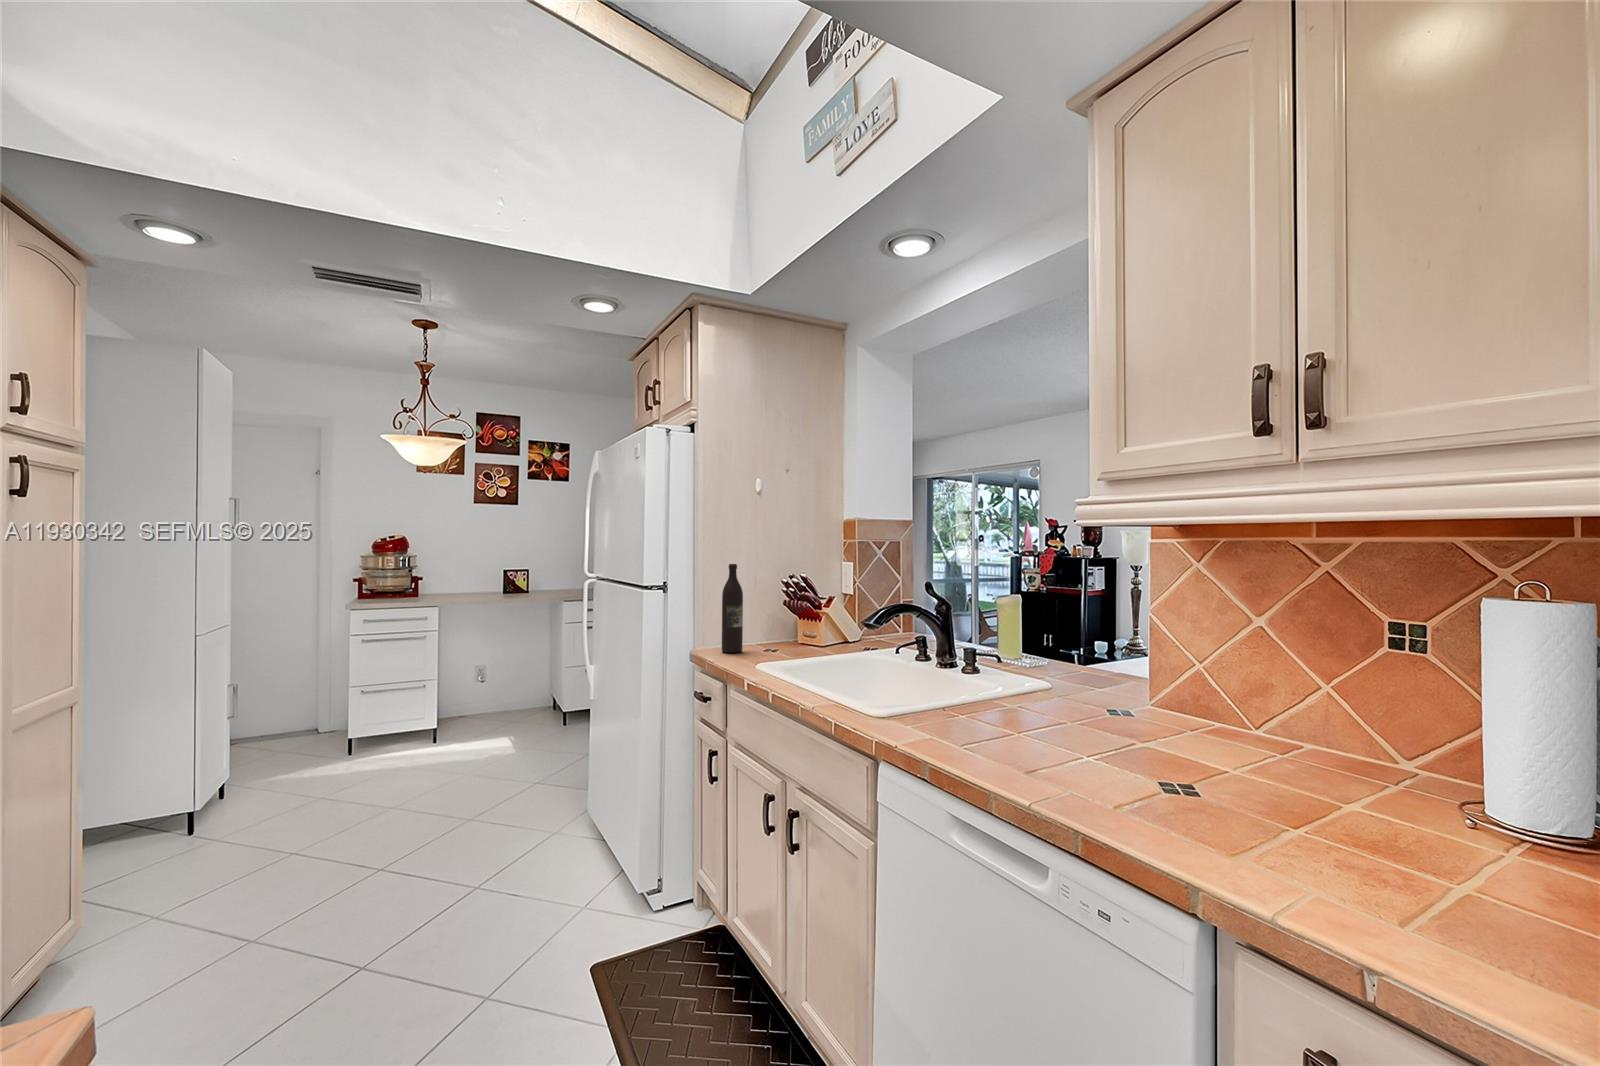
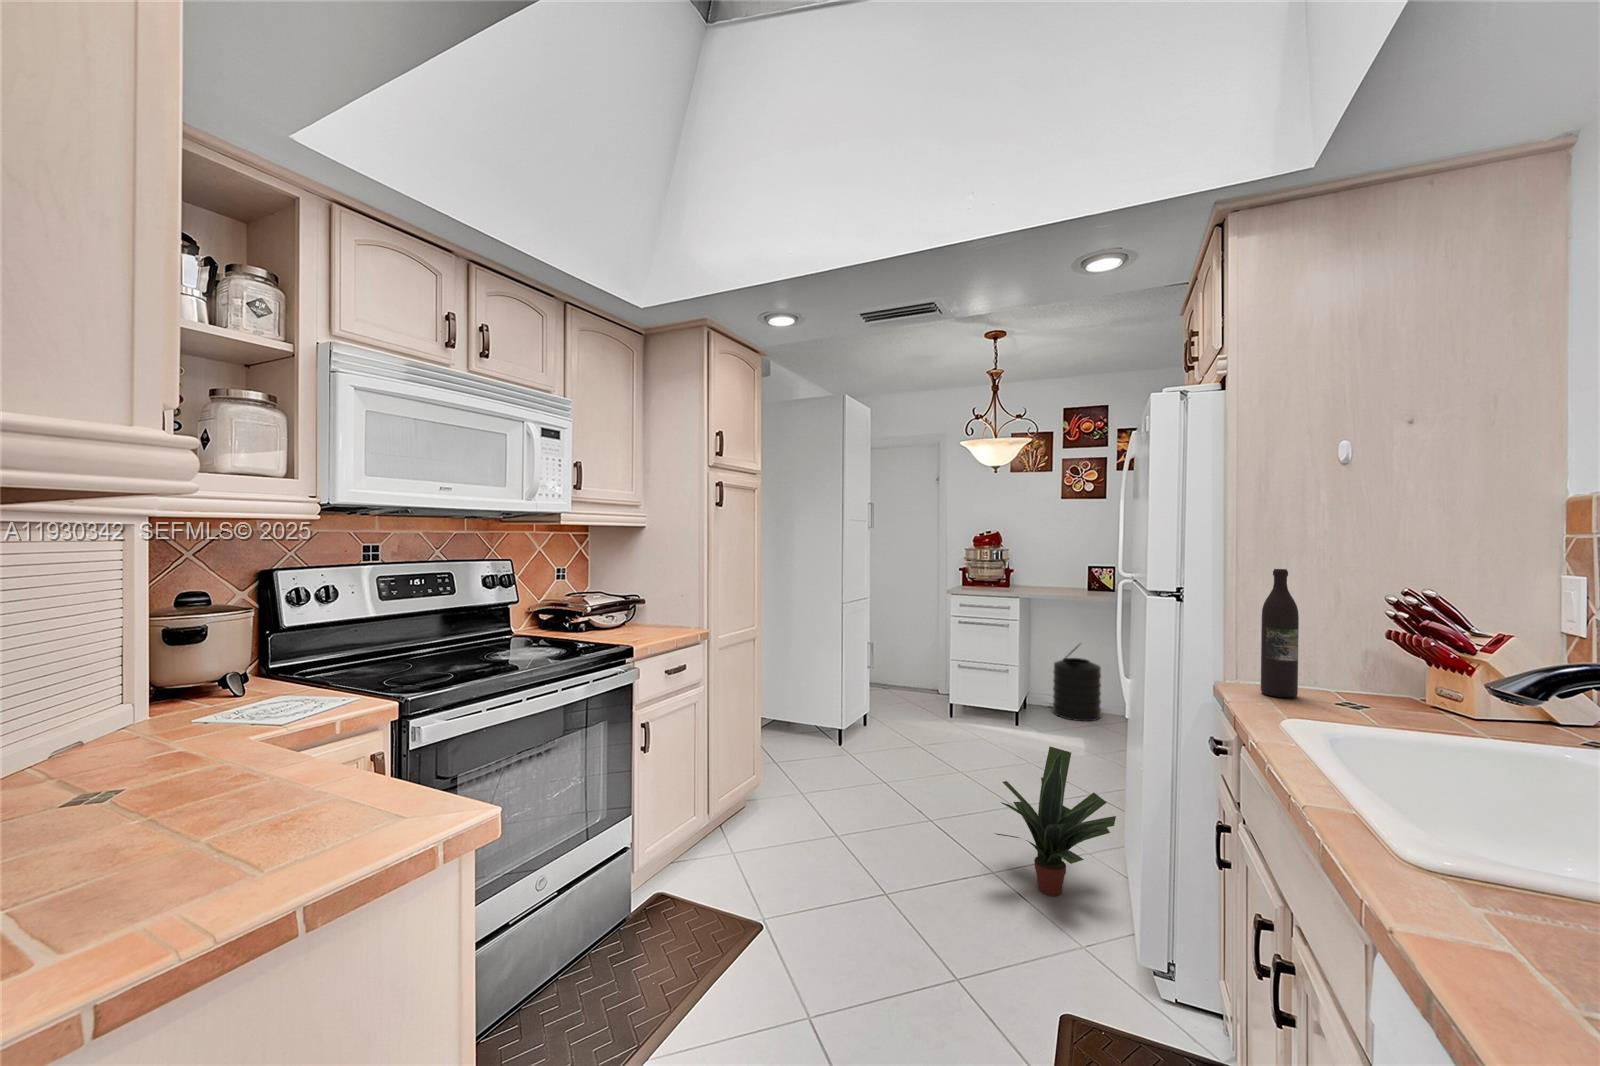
trash can: none [468,648,517,727] -> present [1053,644,1101,721]
potted plant: none [488,744,599,882] -> present [995,747,1116,896]

